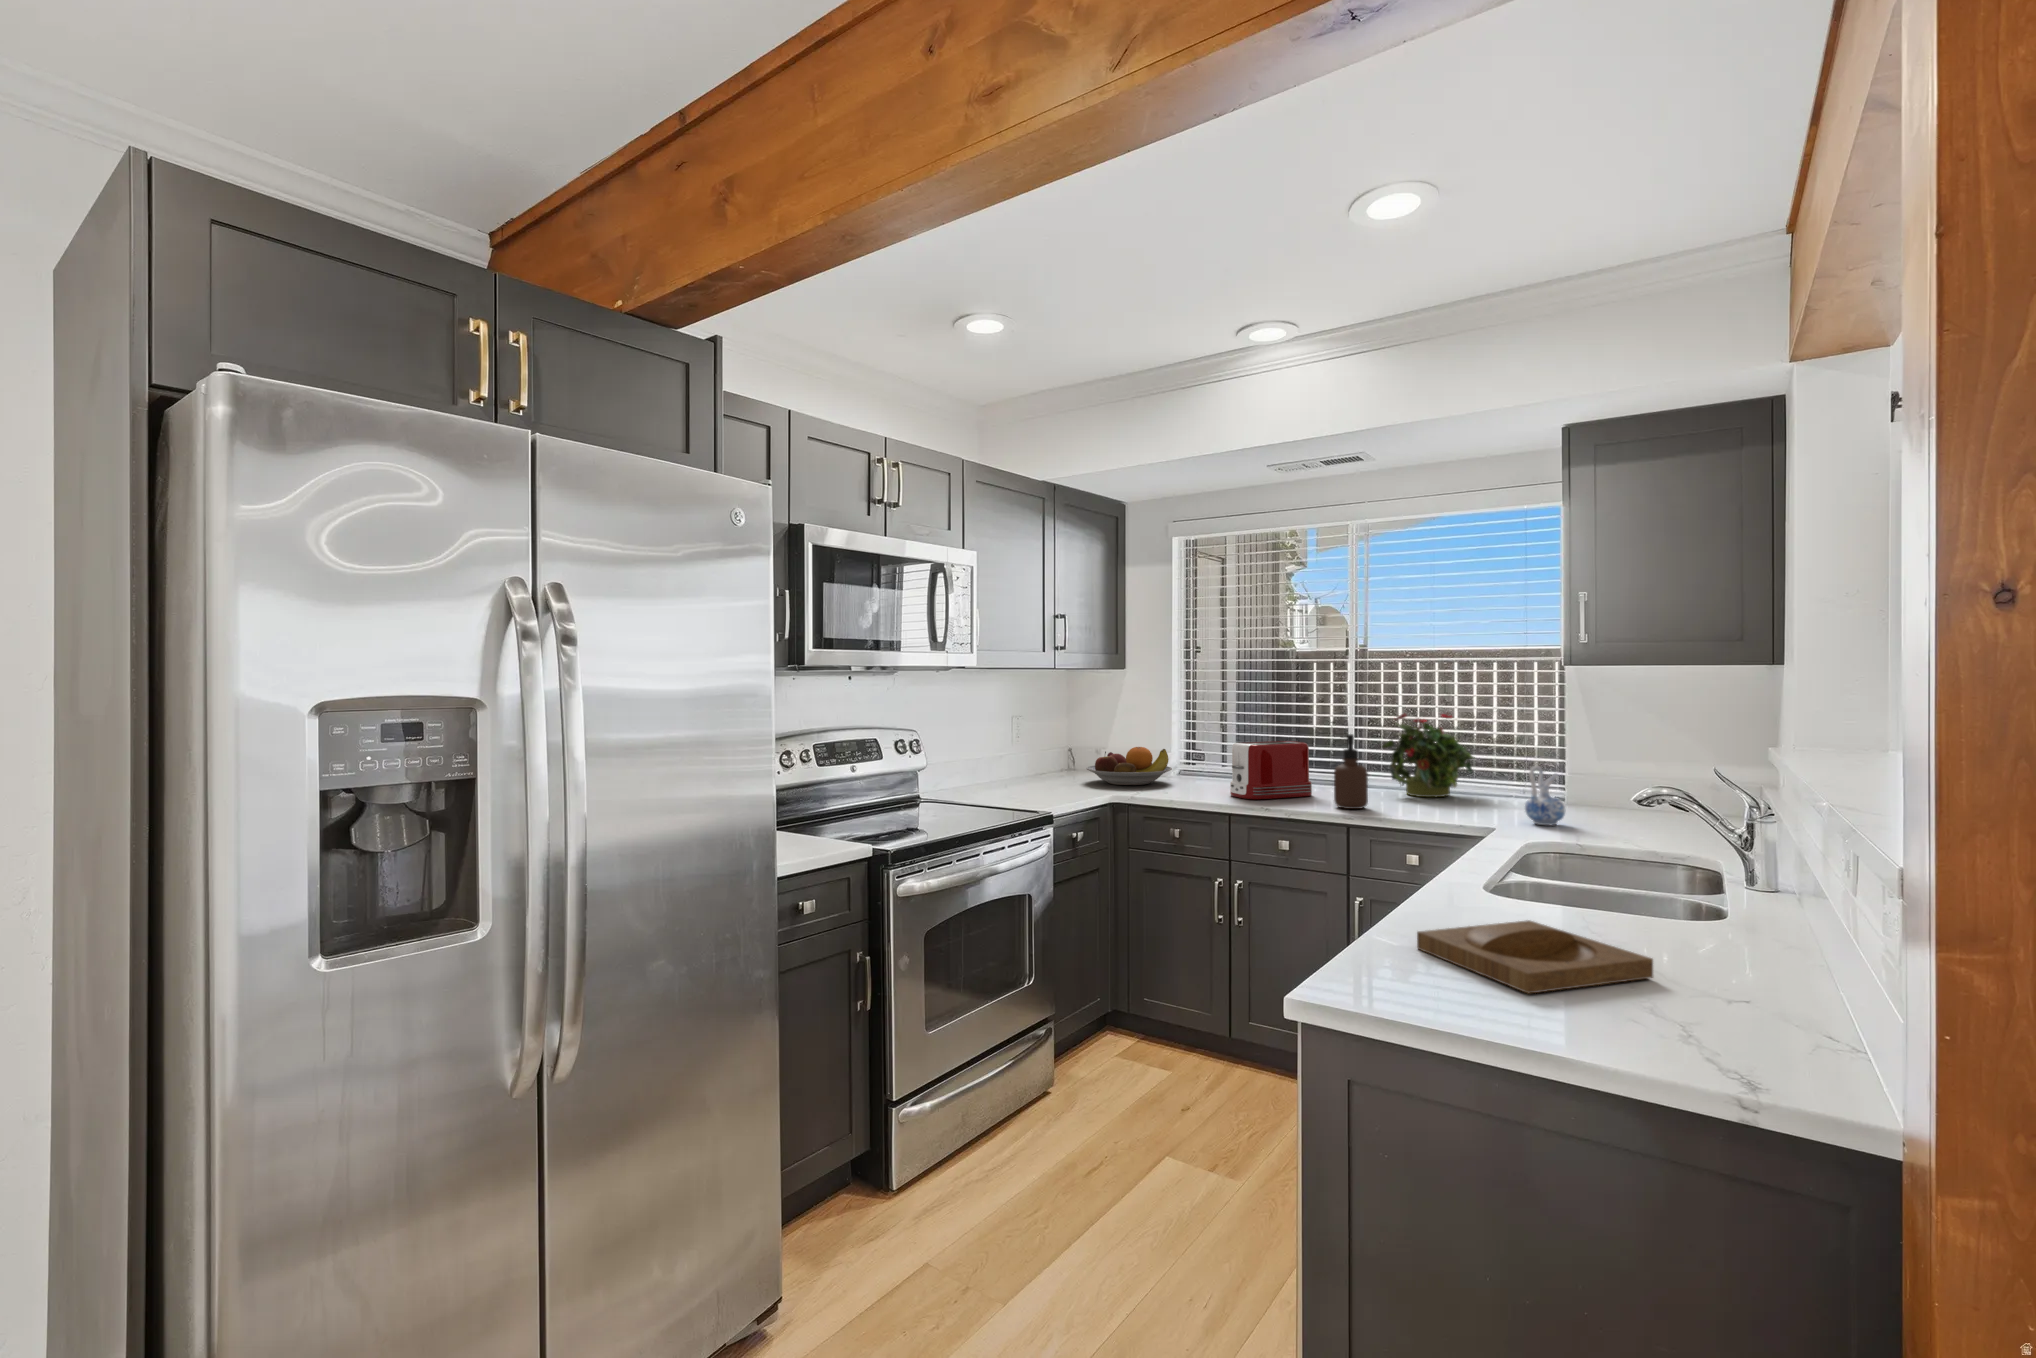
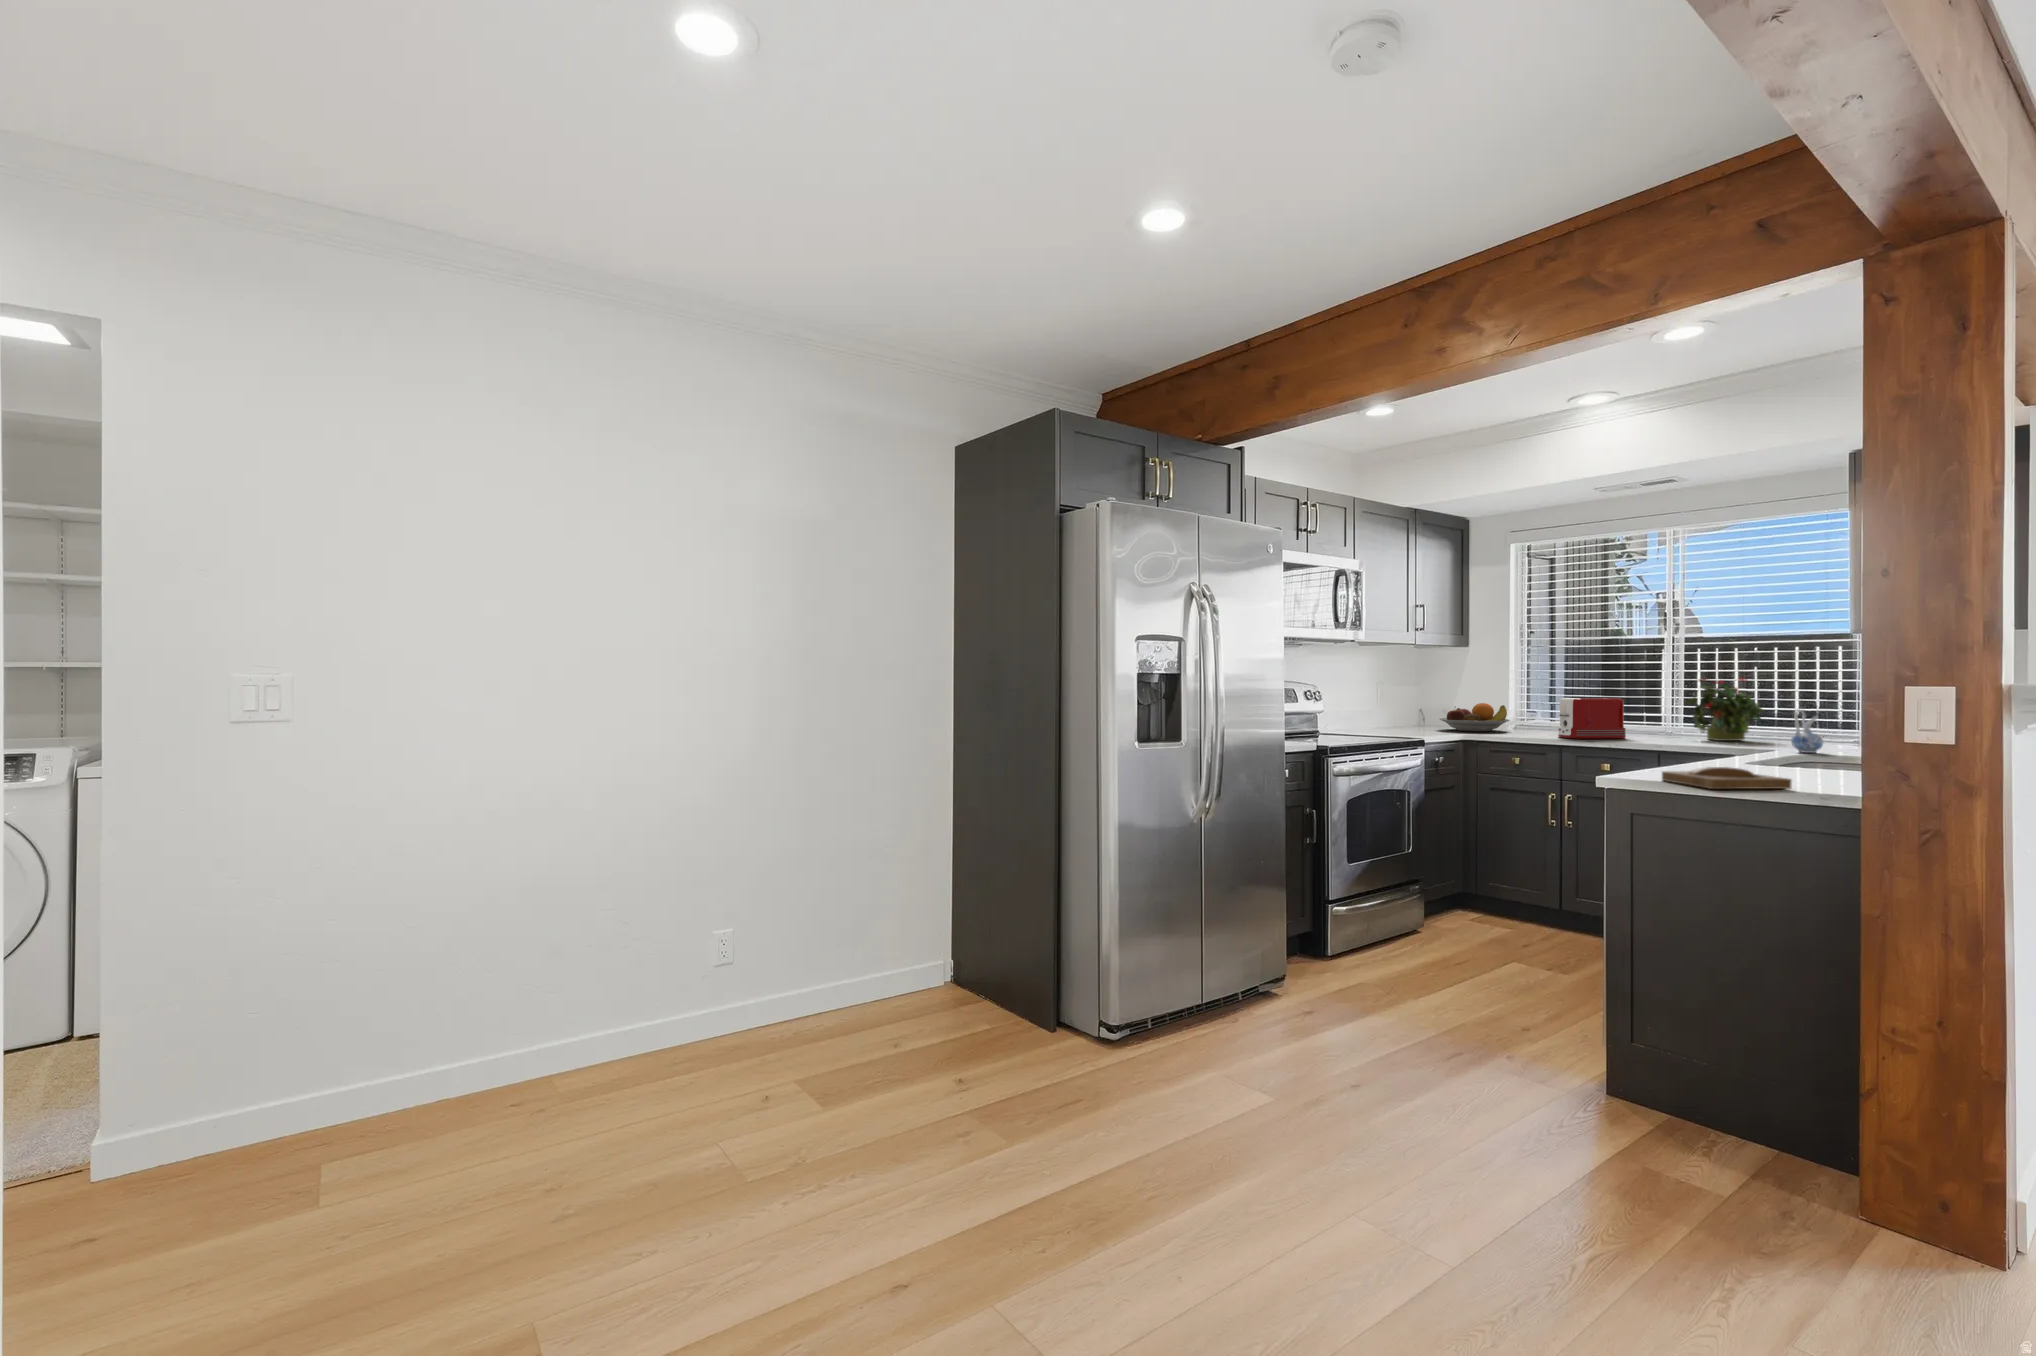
soap dispenser: present [1334,734,1368,809] -> none [1641,690,1669,744]

